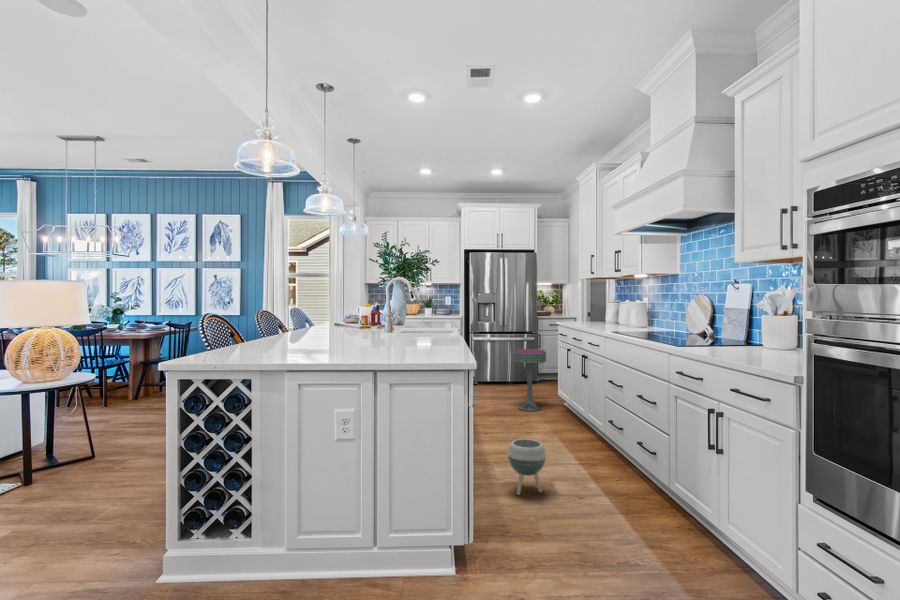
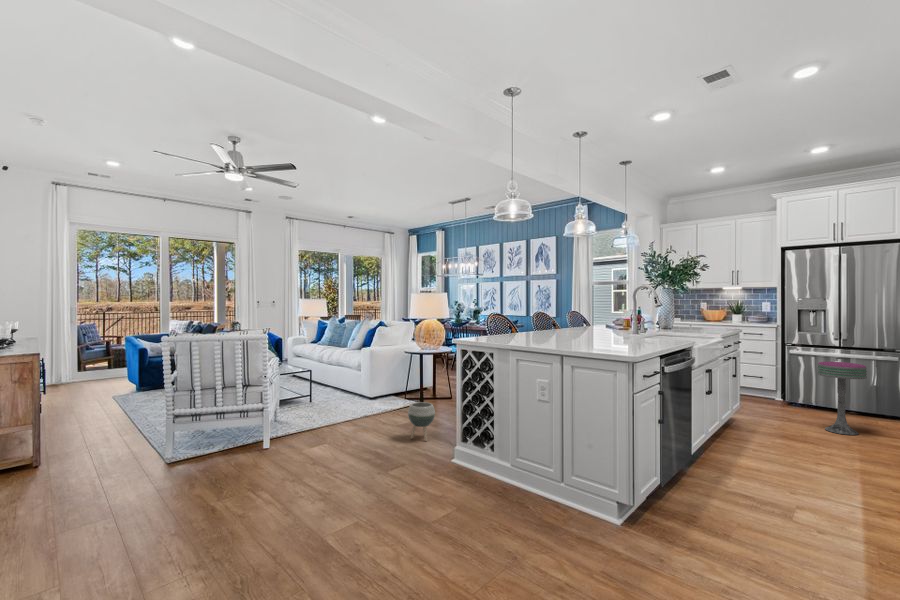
planter: present [508,439,546,495] -> present [408,402,435,441]

